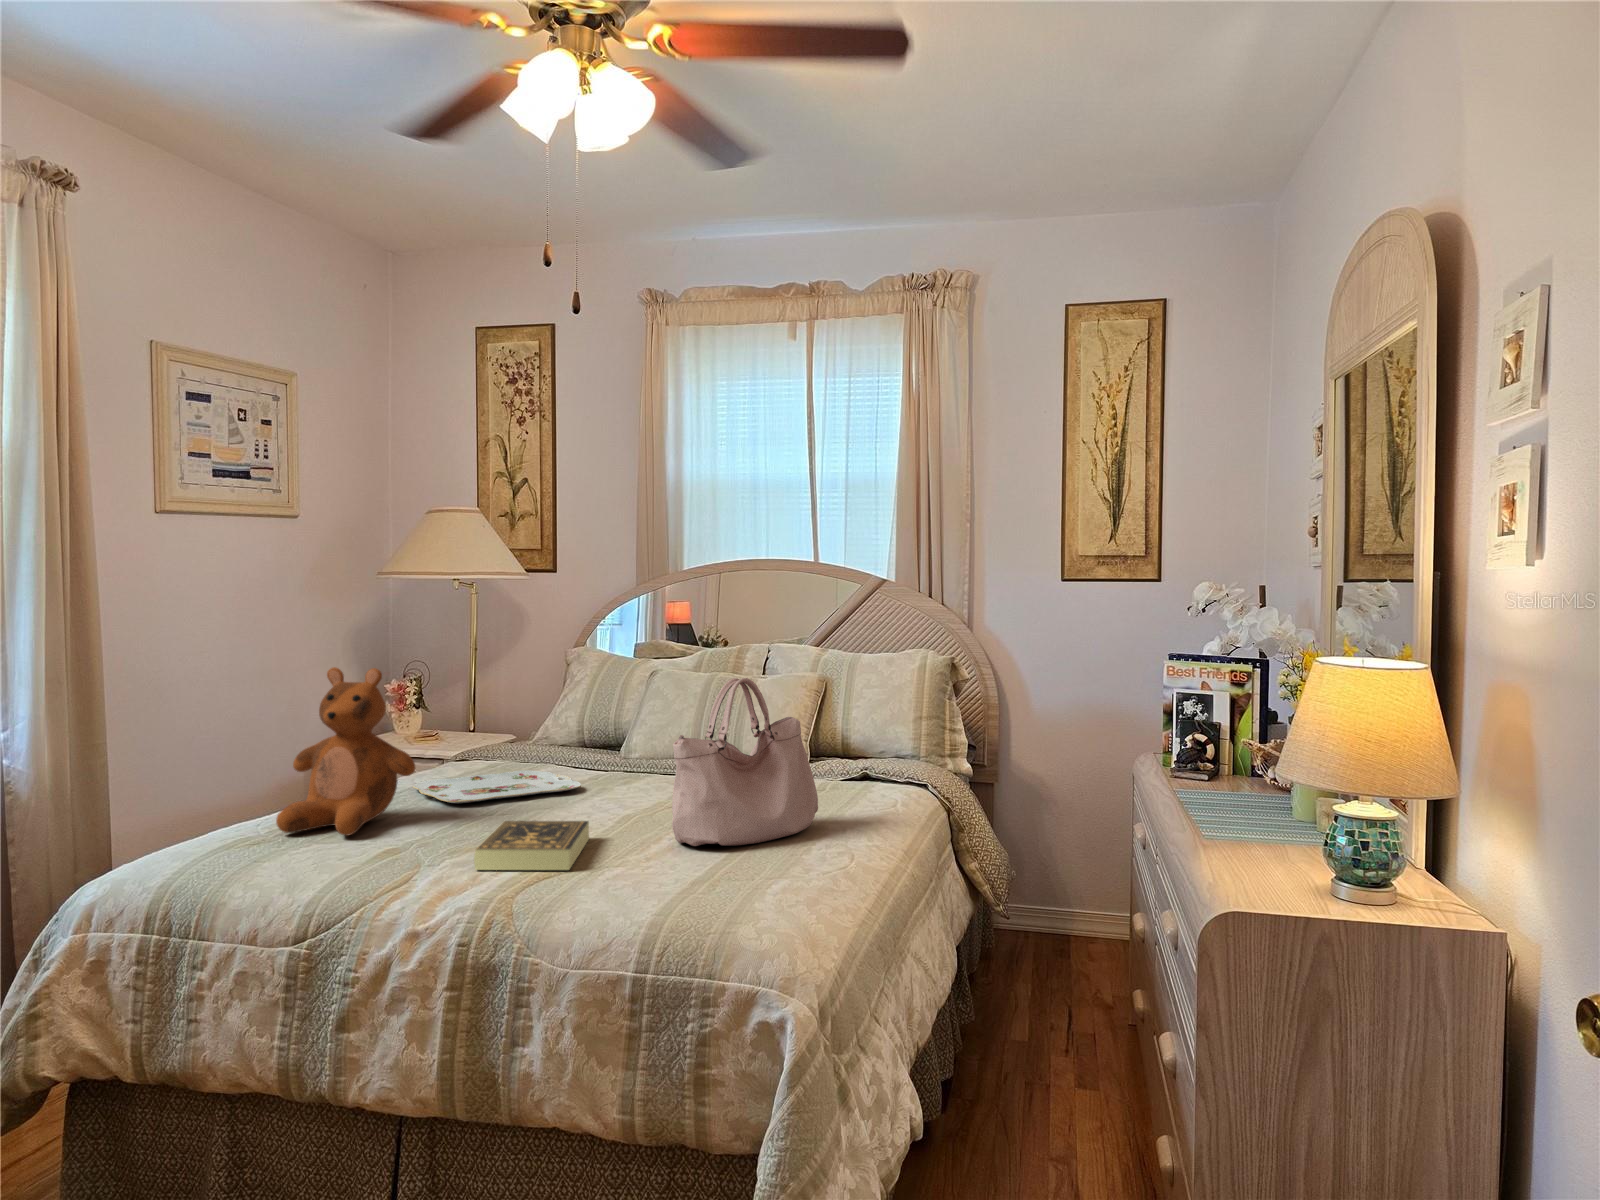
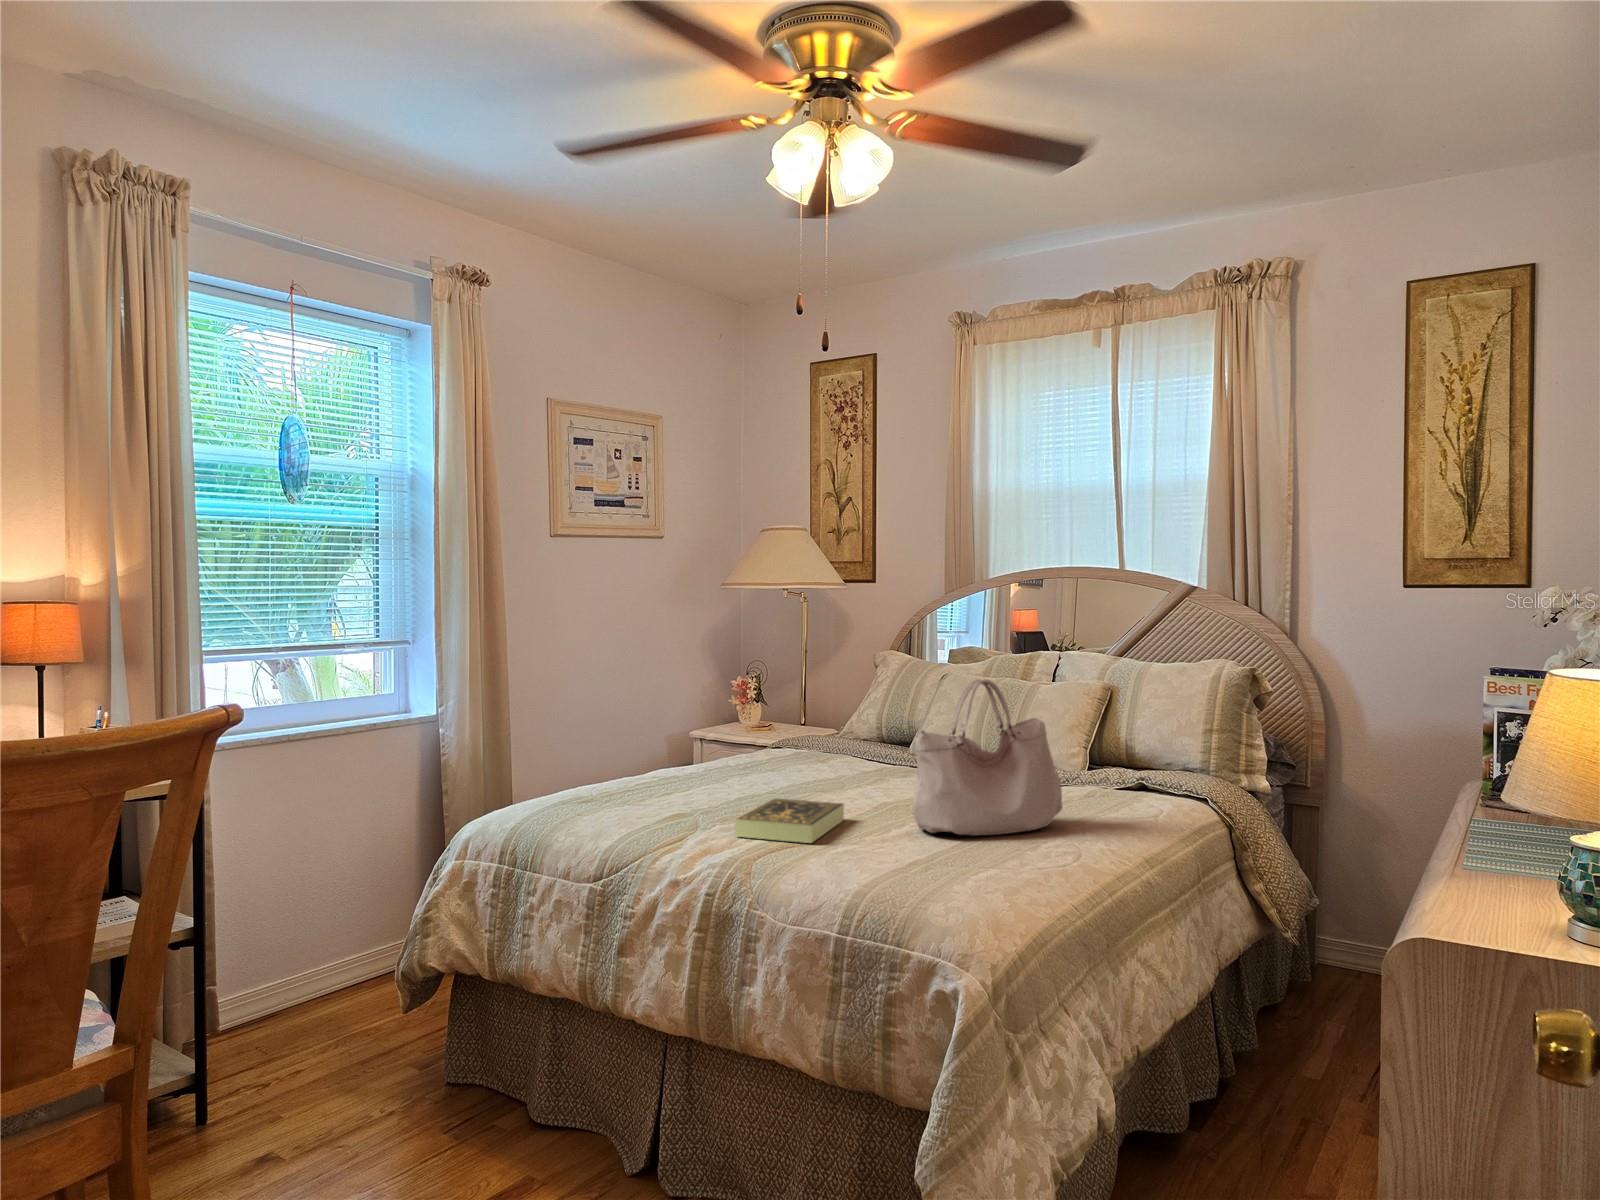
teddy bear: present [276,667,415,836] -> none [601,662,710,802]
serving tray: present [413,770,581,804] -> none [722,759,863,783]

